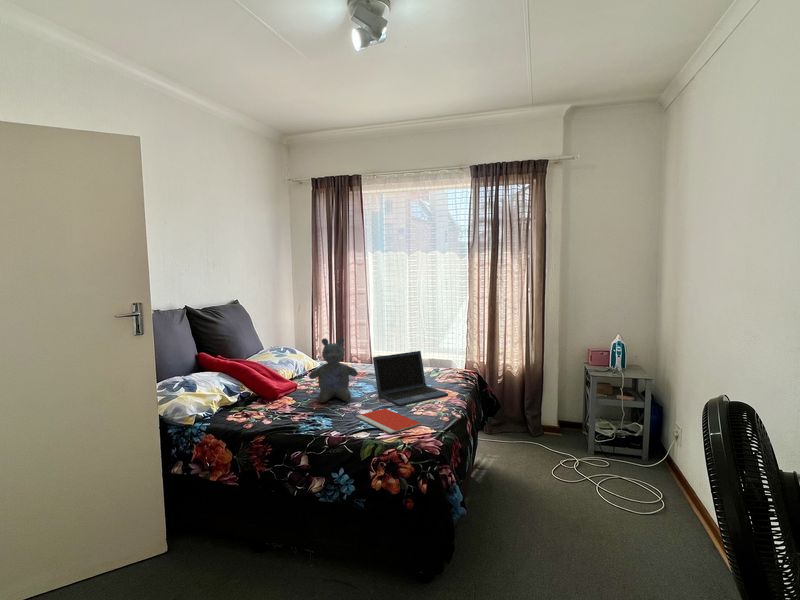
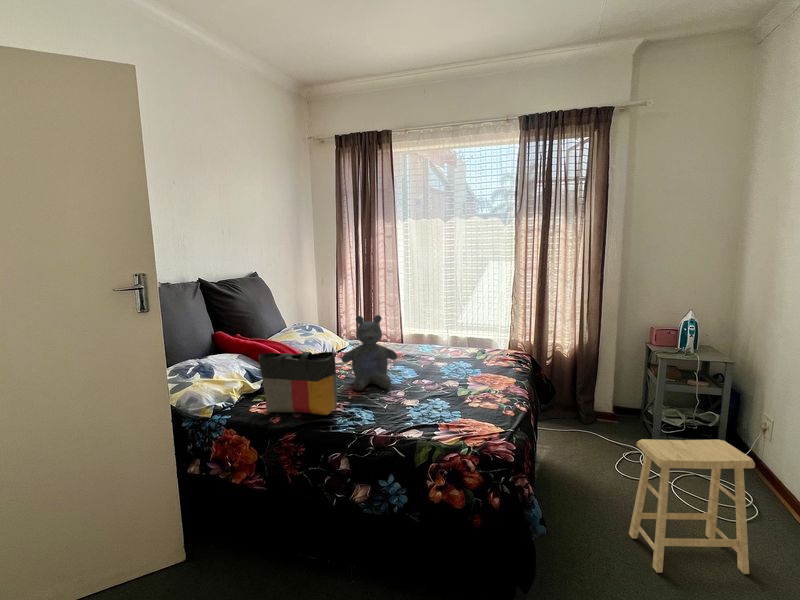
laptop: present [373,351,448,405] -> none [415,330,503,395]
tote bag: none [235,368,302,422] -> present [258,352,337,415]
notebook: present [356,408,421,434] -> none [401,398,481,432]
footstool: none [550,440,642,552] -> present [629,439,755,574]

